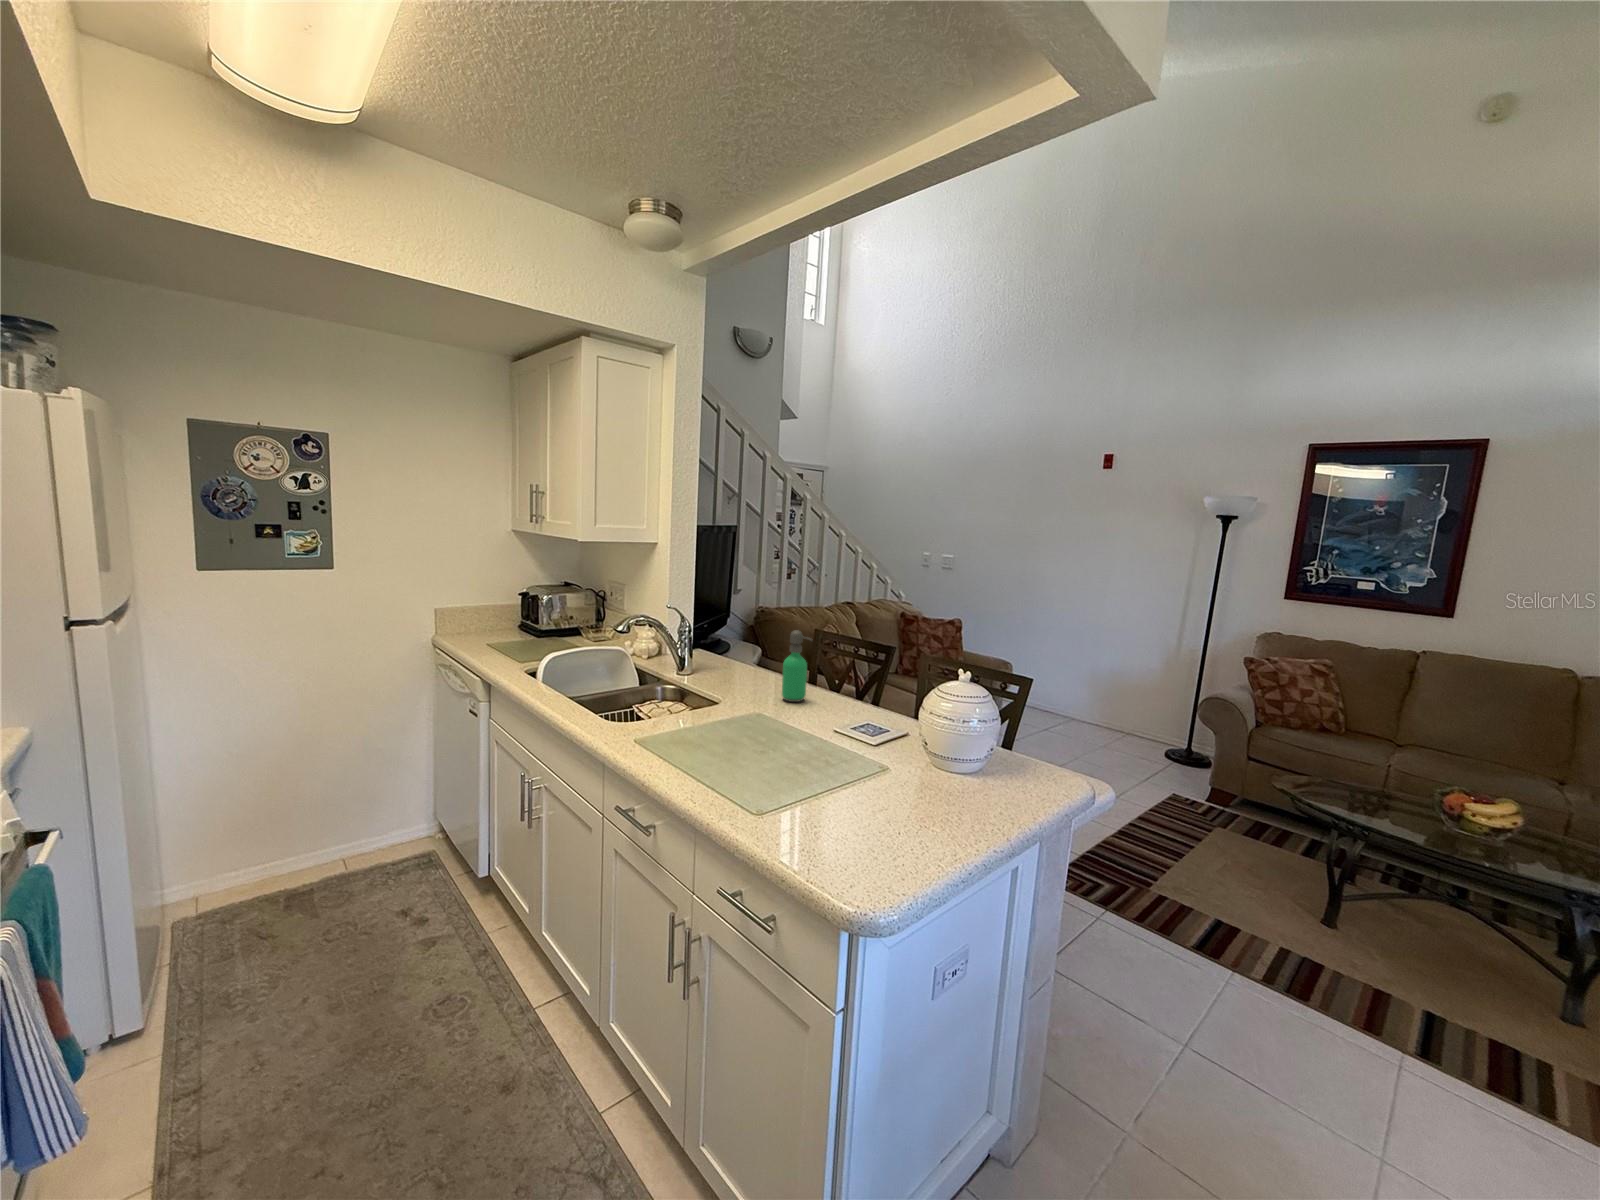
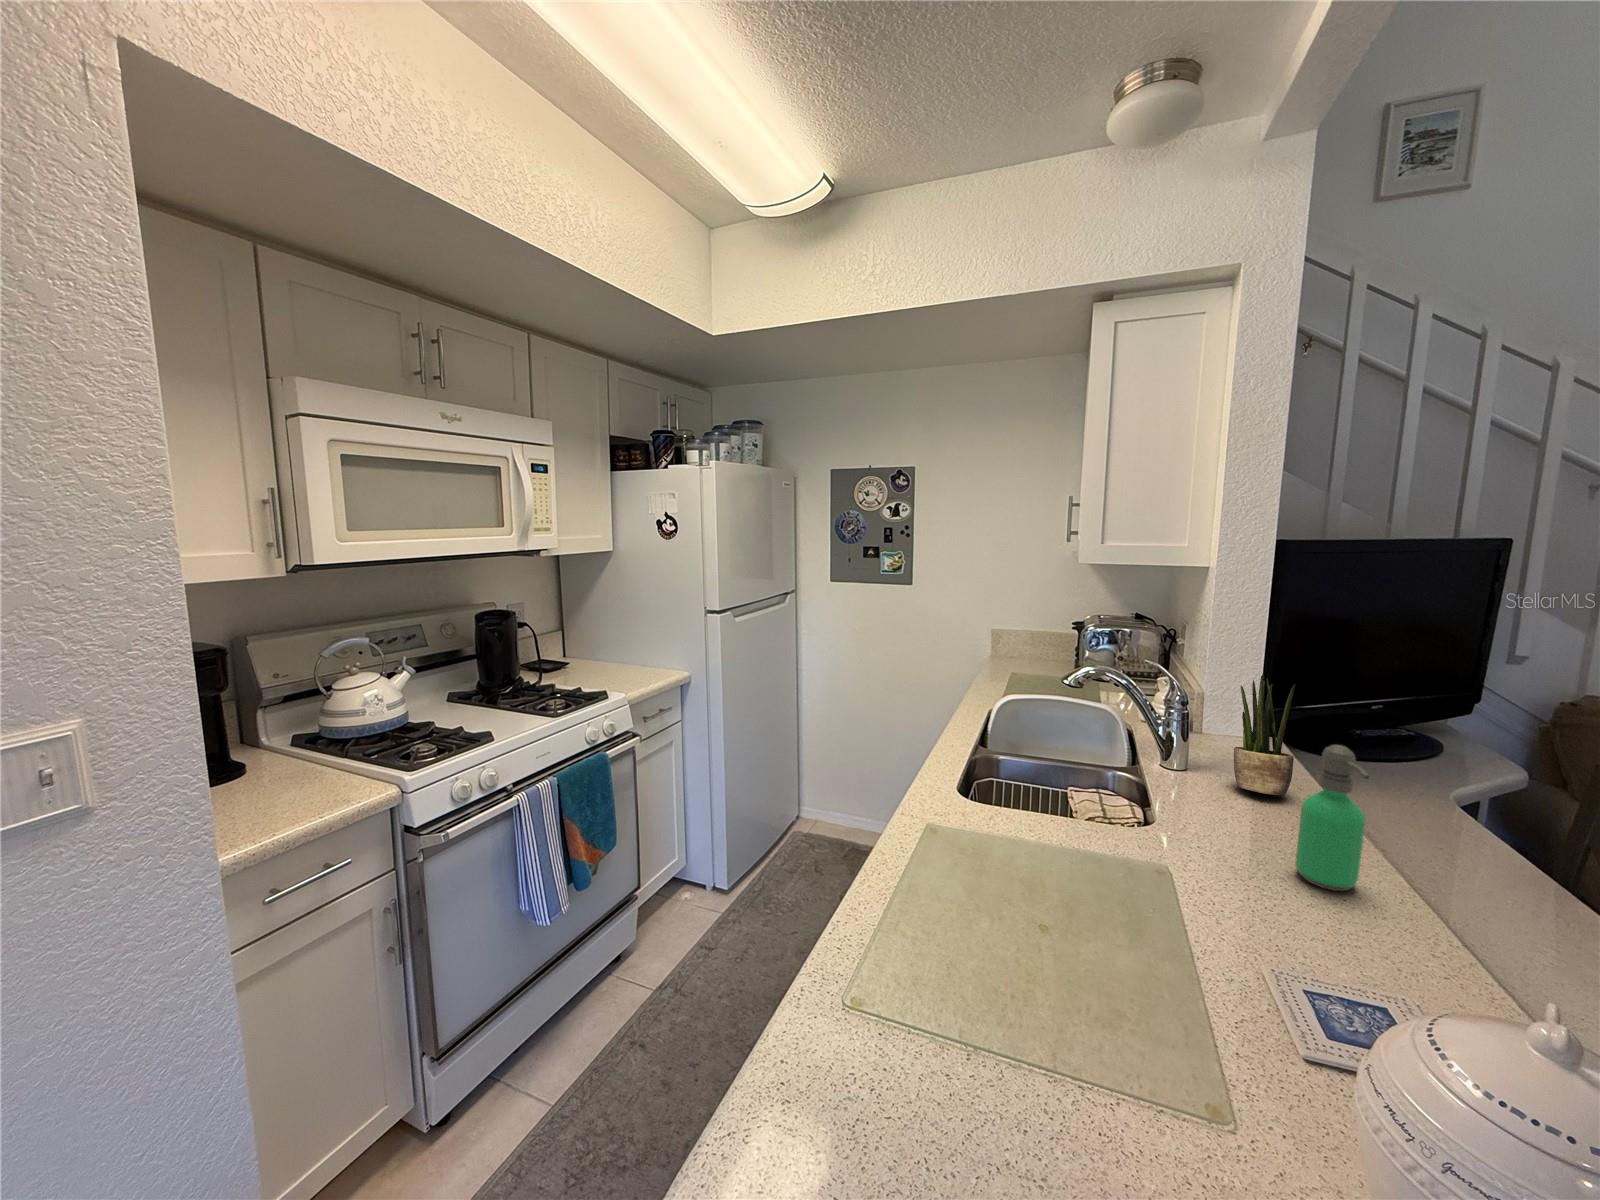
potted plant: none [713,606,742,676] -> present [1234,674,1295,795]

